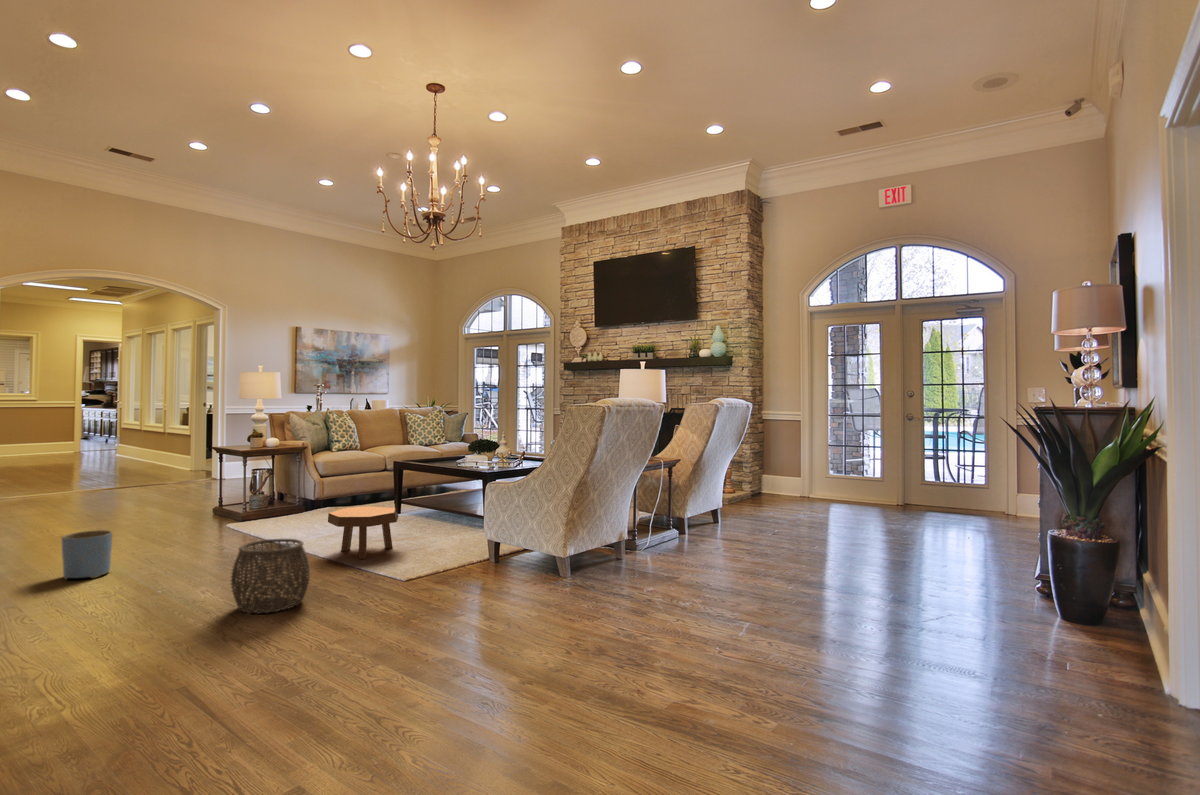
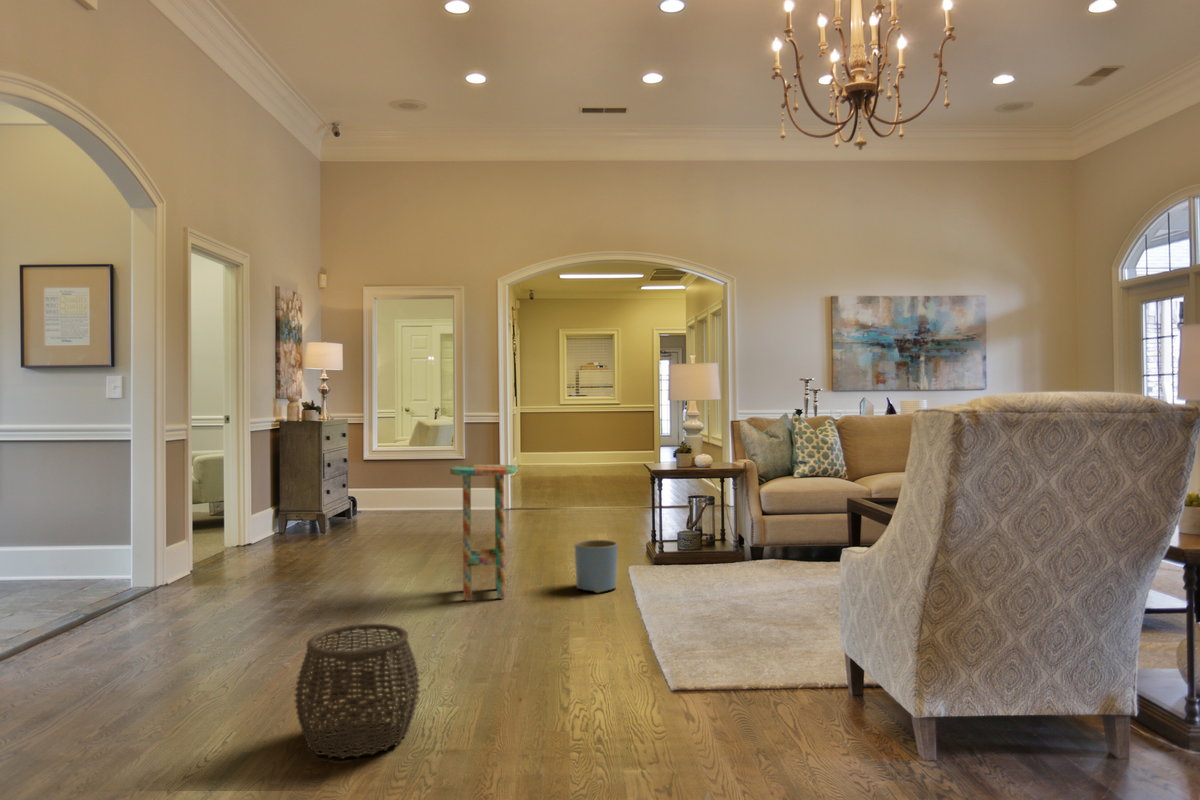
side table: none [126,451,188,557] -> present [450,464,517,601]
footstool: present [328,506,399,559] -> none [602,580,725,682]
planter: present [62,530,112,579] -> present [575,540,618,593]

